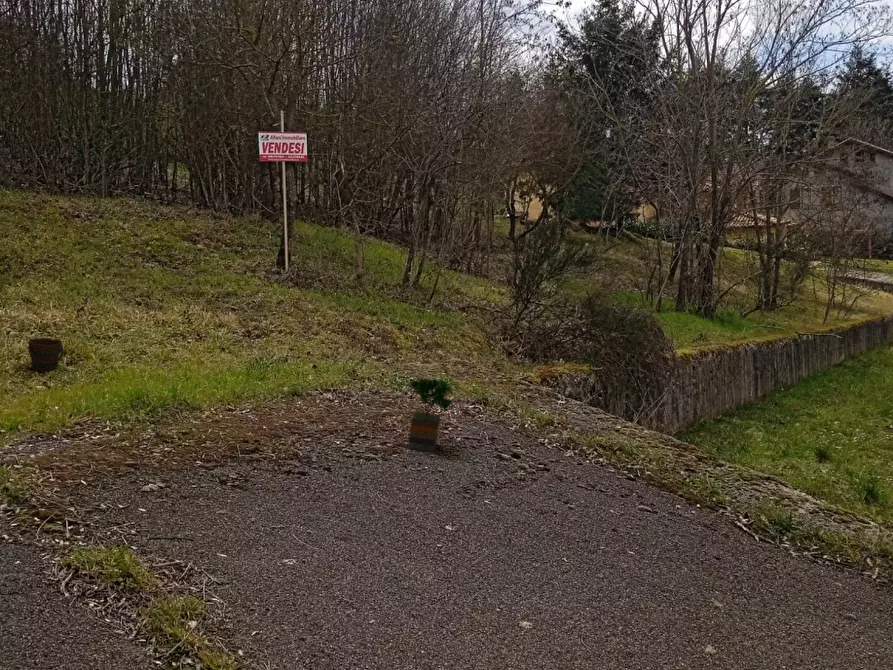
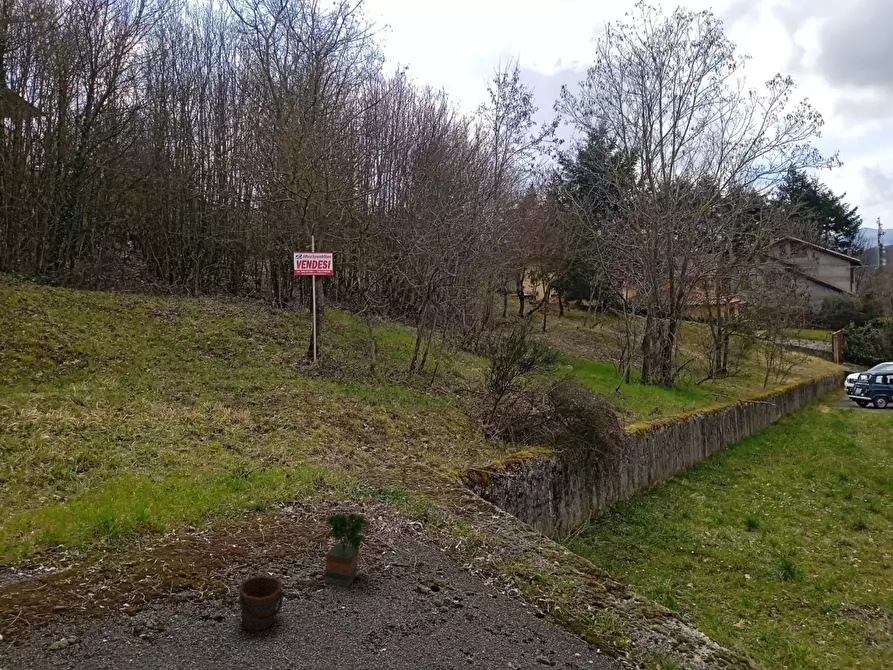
bucket: present [27,338,64,372] -> present [238,576,283,631]

